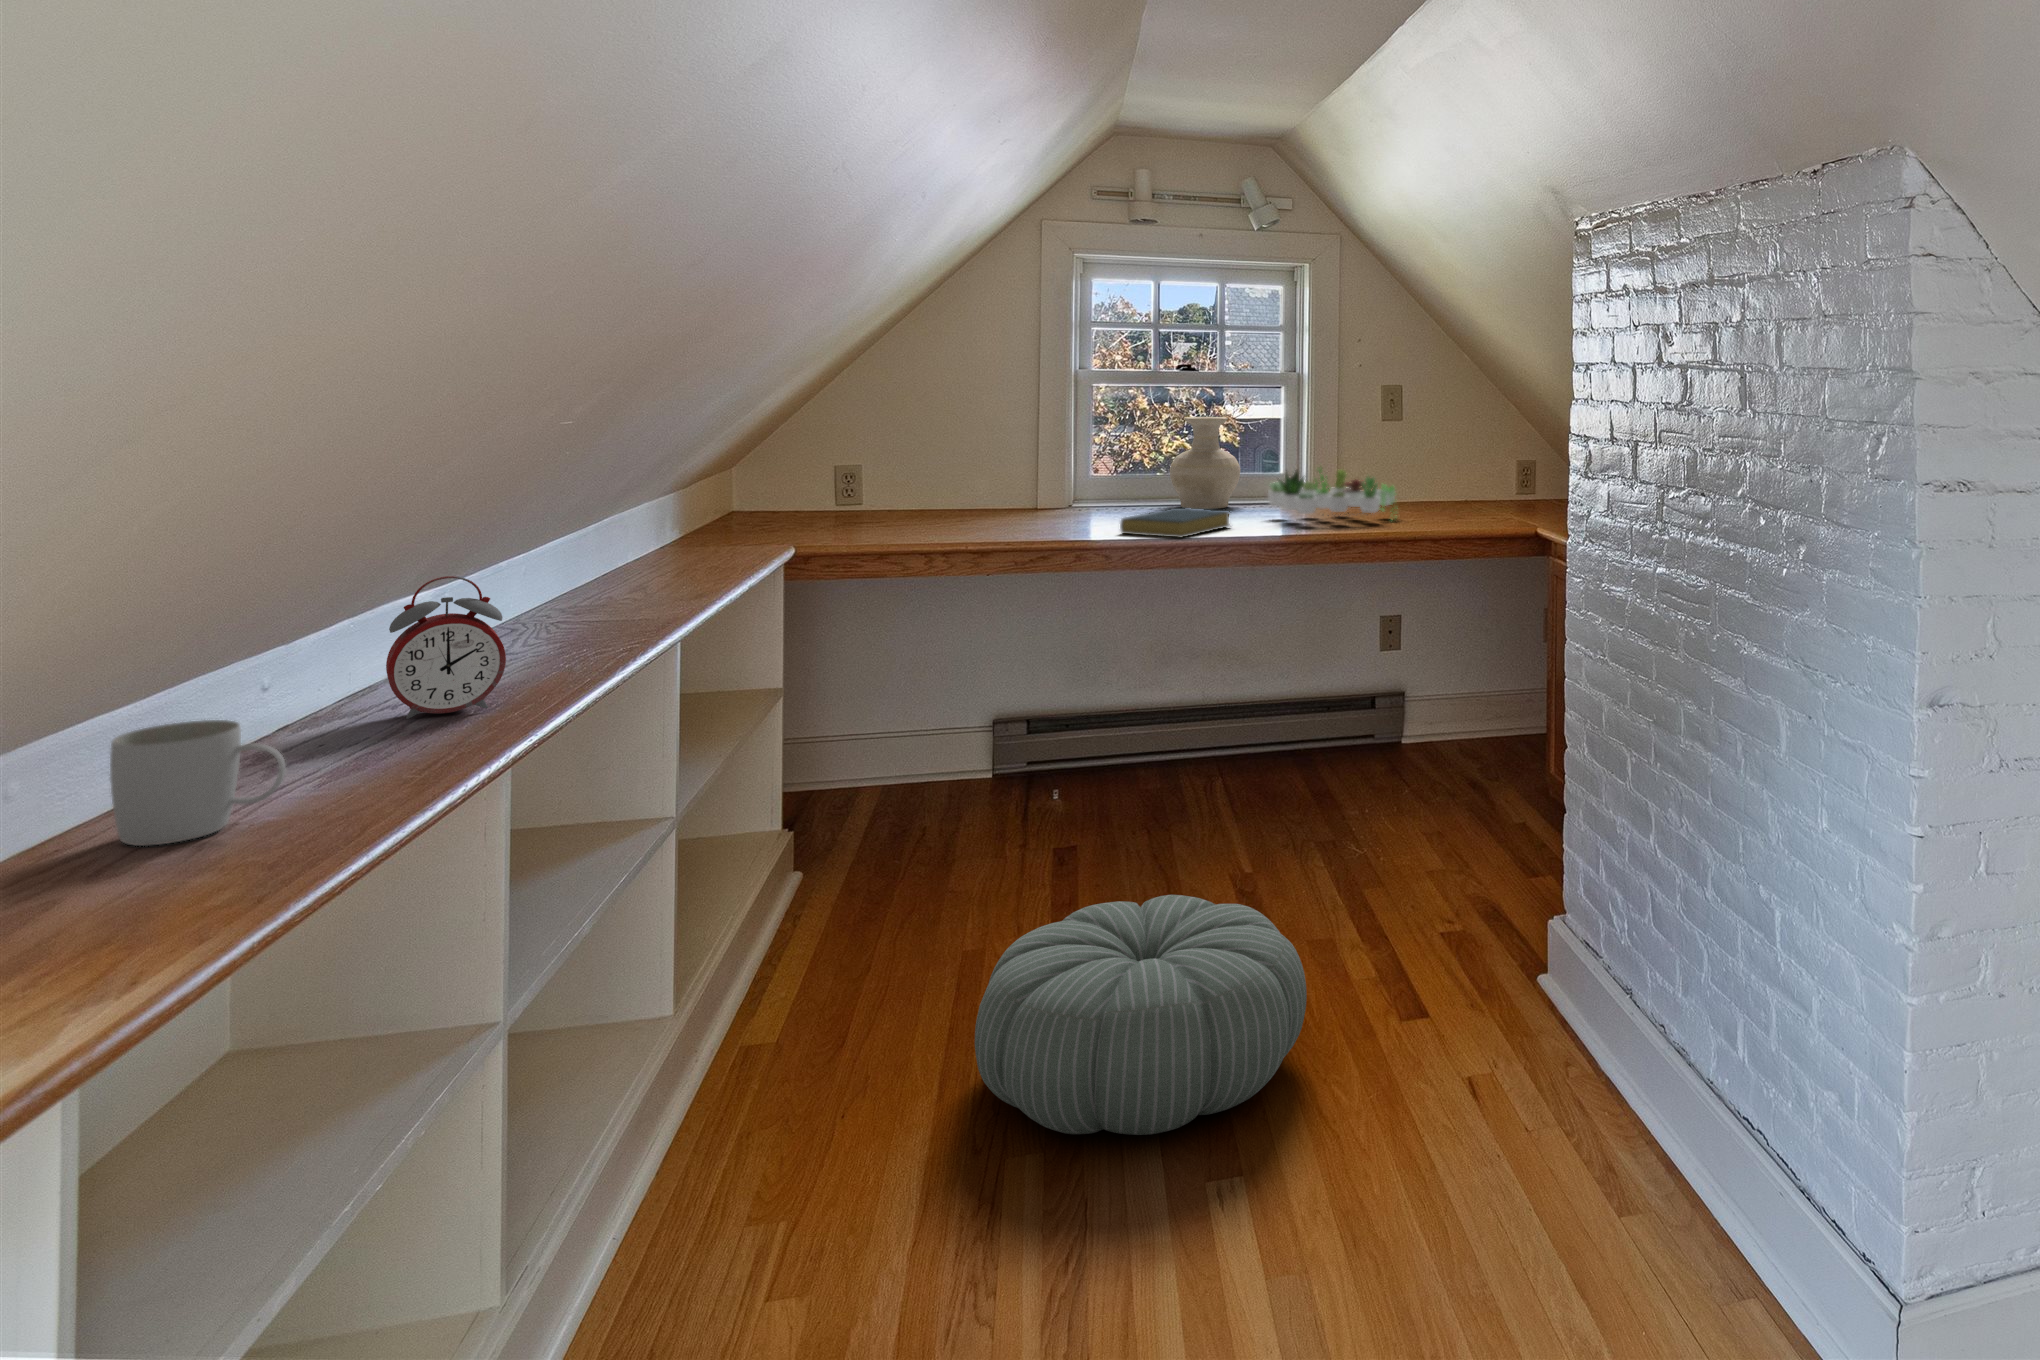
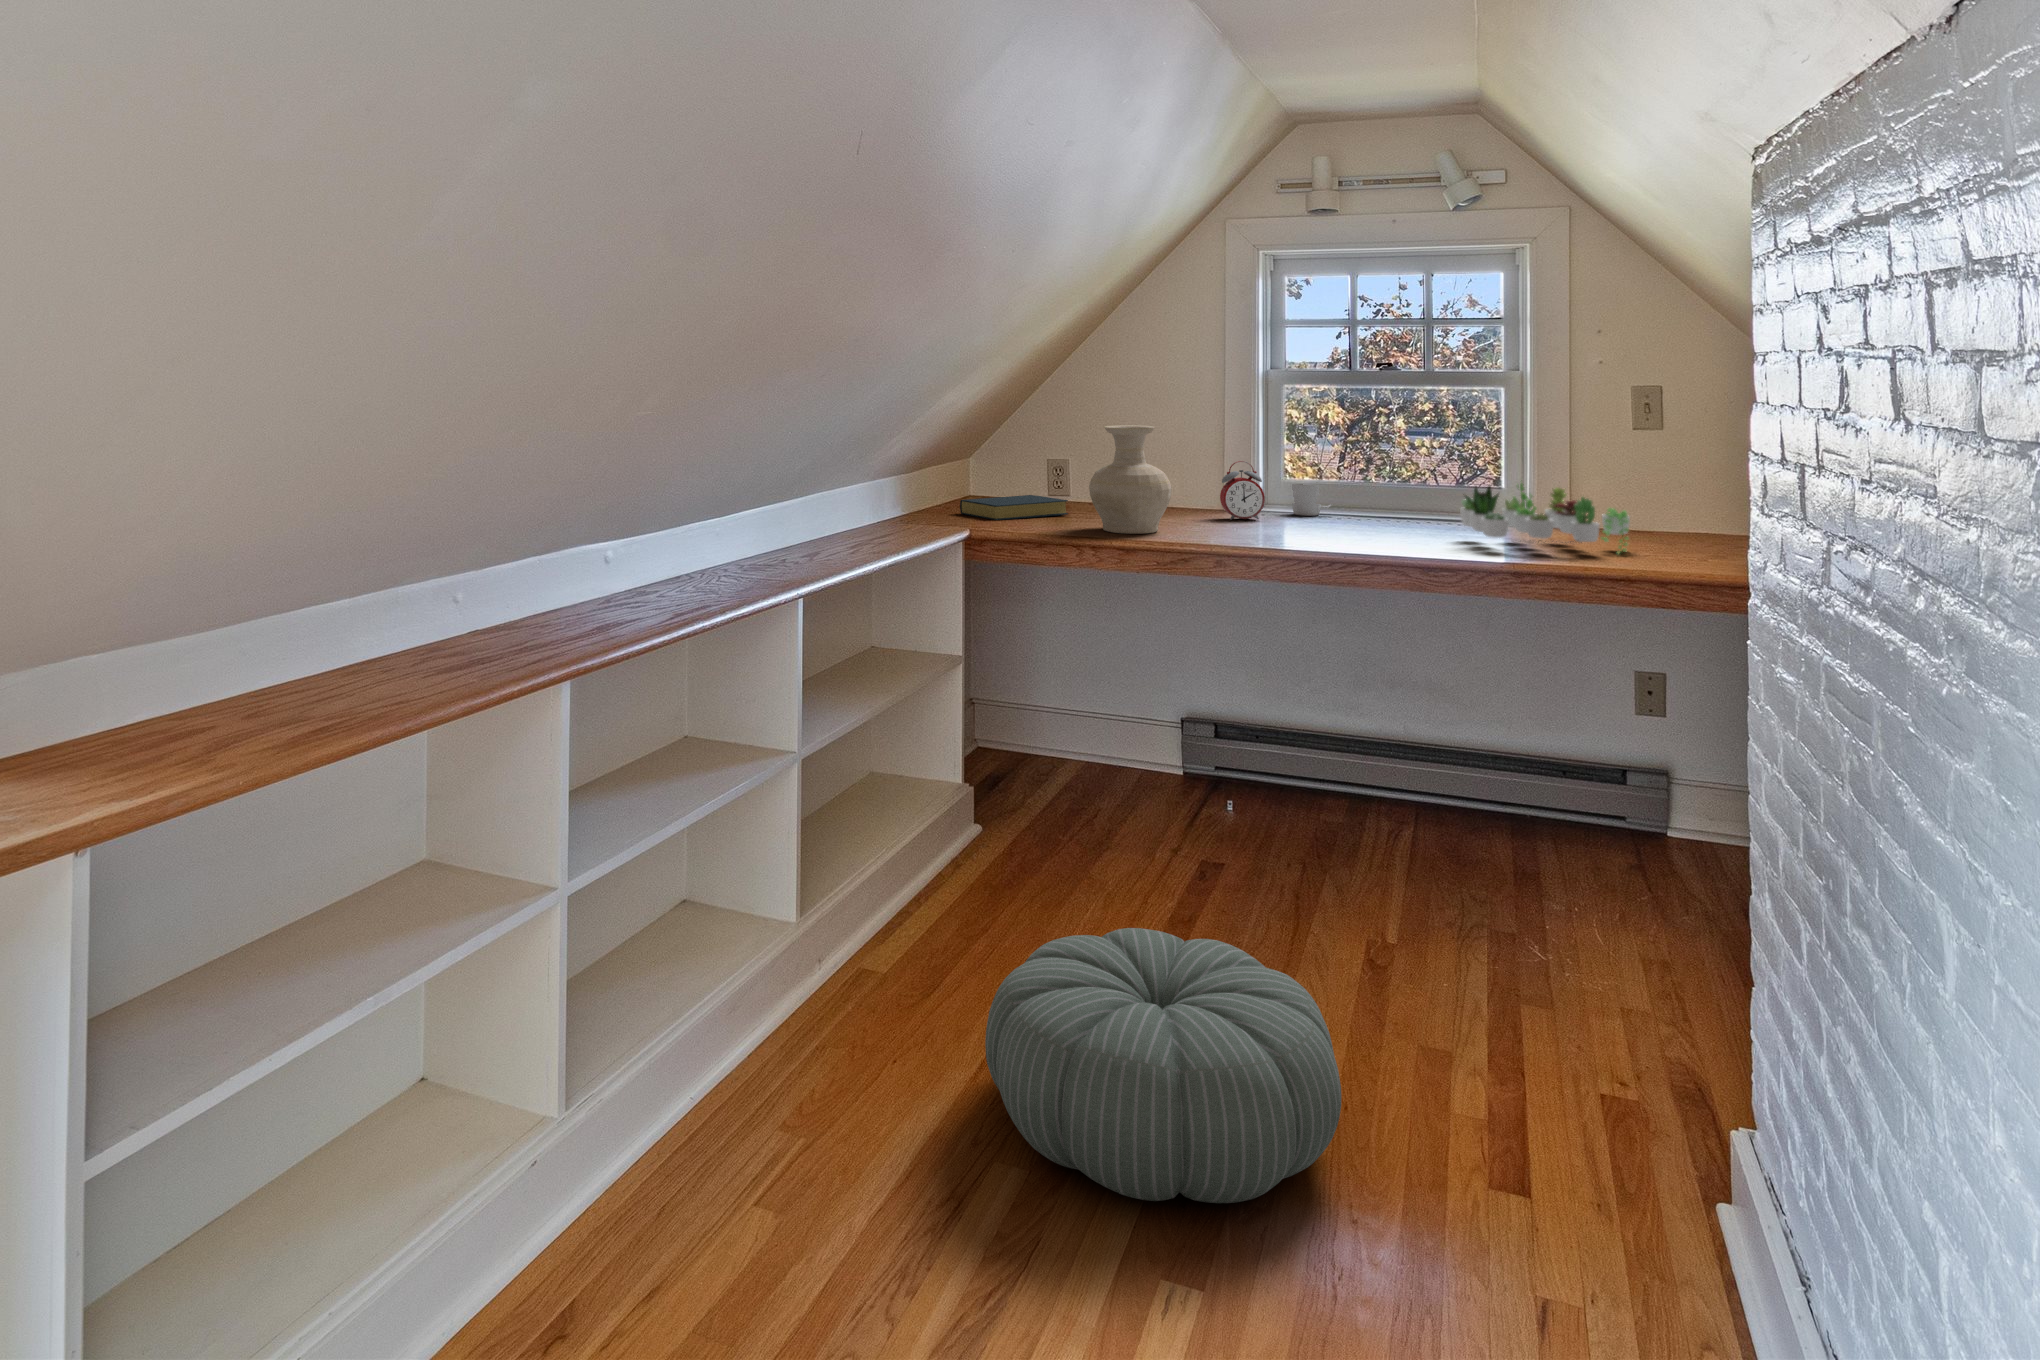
vase: present [1170,417,1241,509] -> present [1089,425,1172,534]
hardback book: present [1120,508,1230,538] -> present [960,495,1068,520]
alarm clock: present [386,576,506,719] -> present [1220,461,1265,519]
mug: present [110,720,285,846] -> present [1292,483,1332,516]

